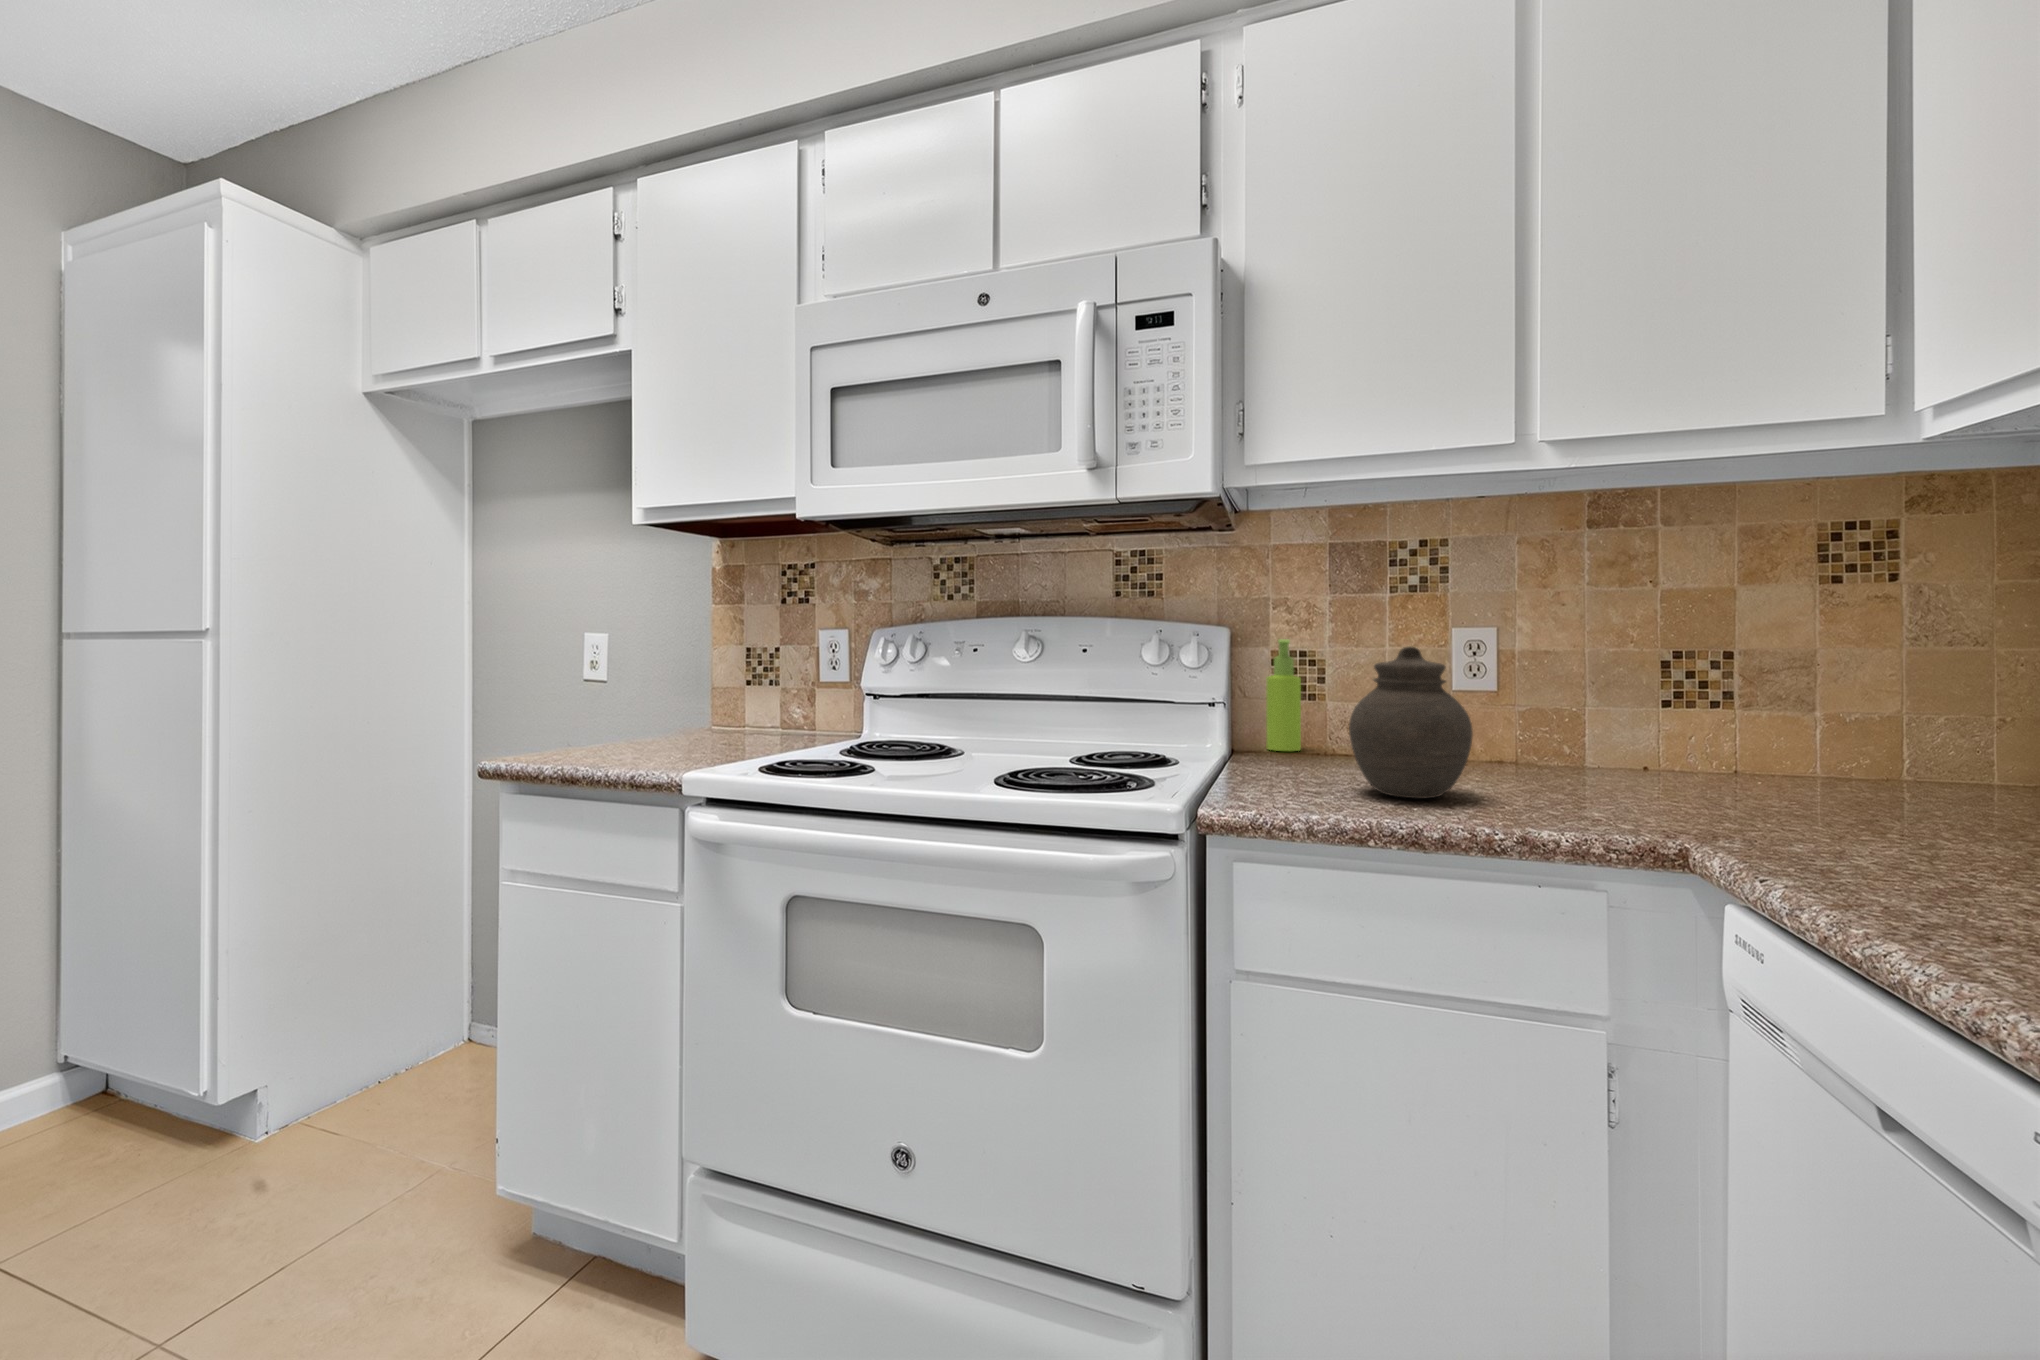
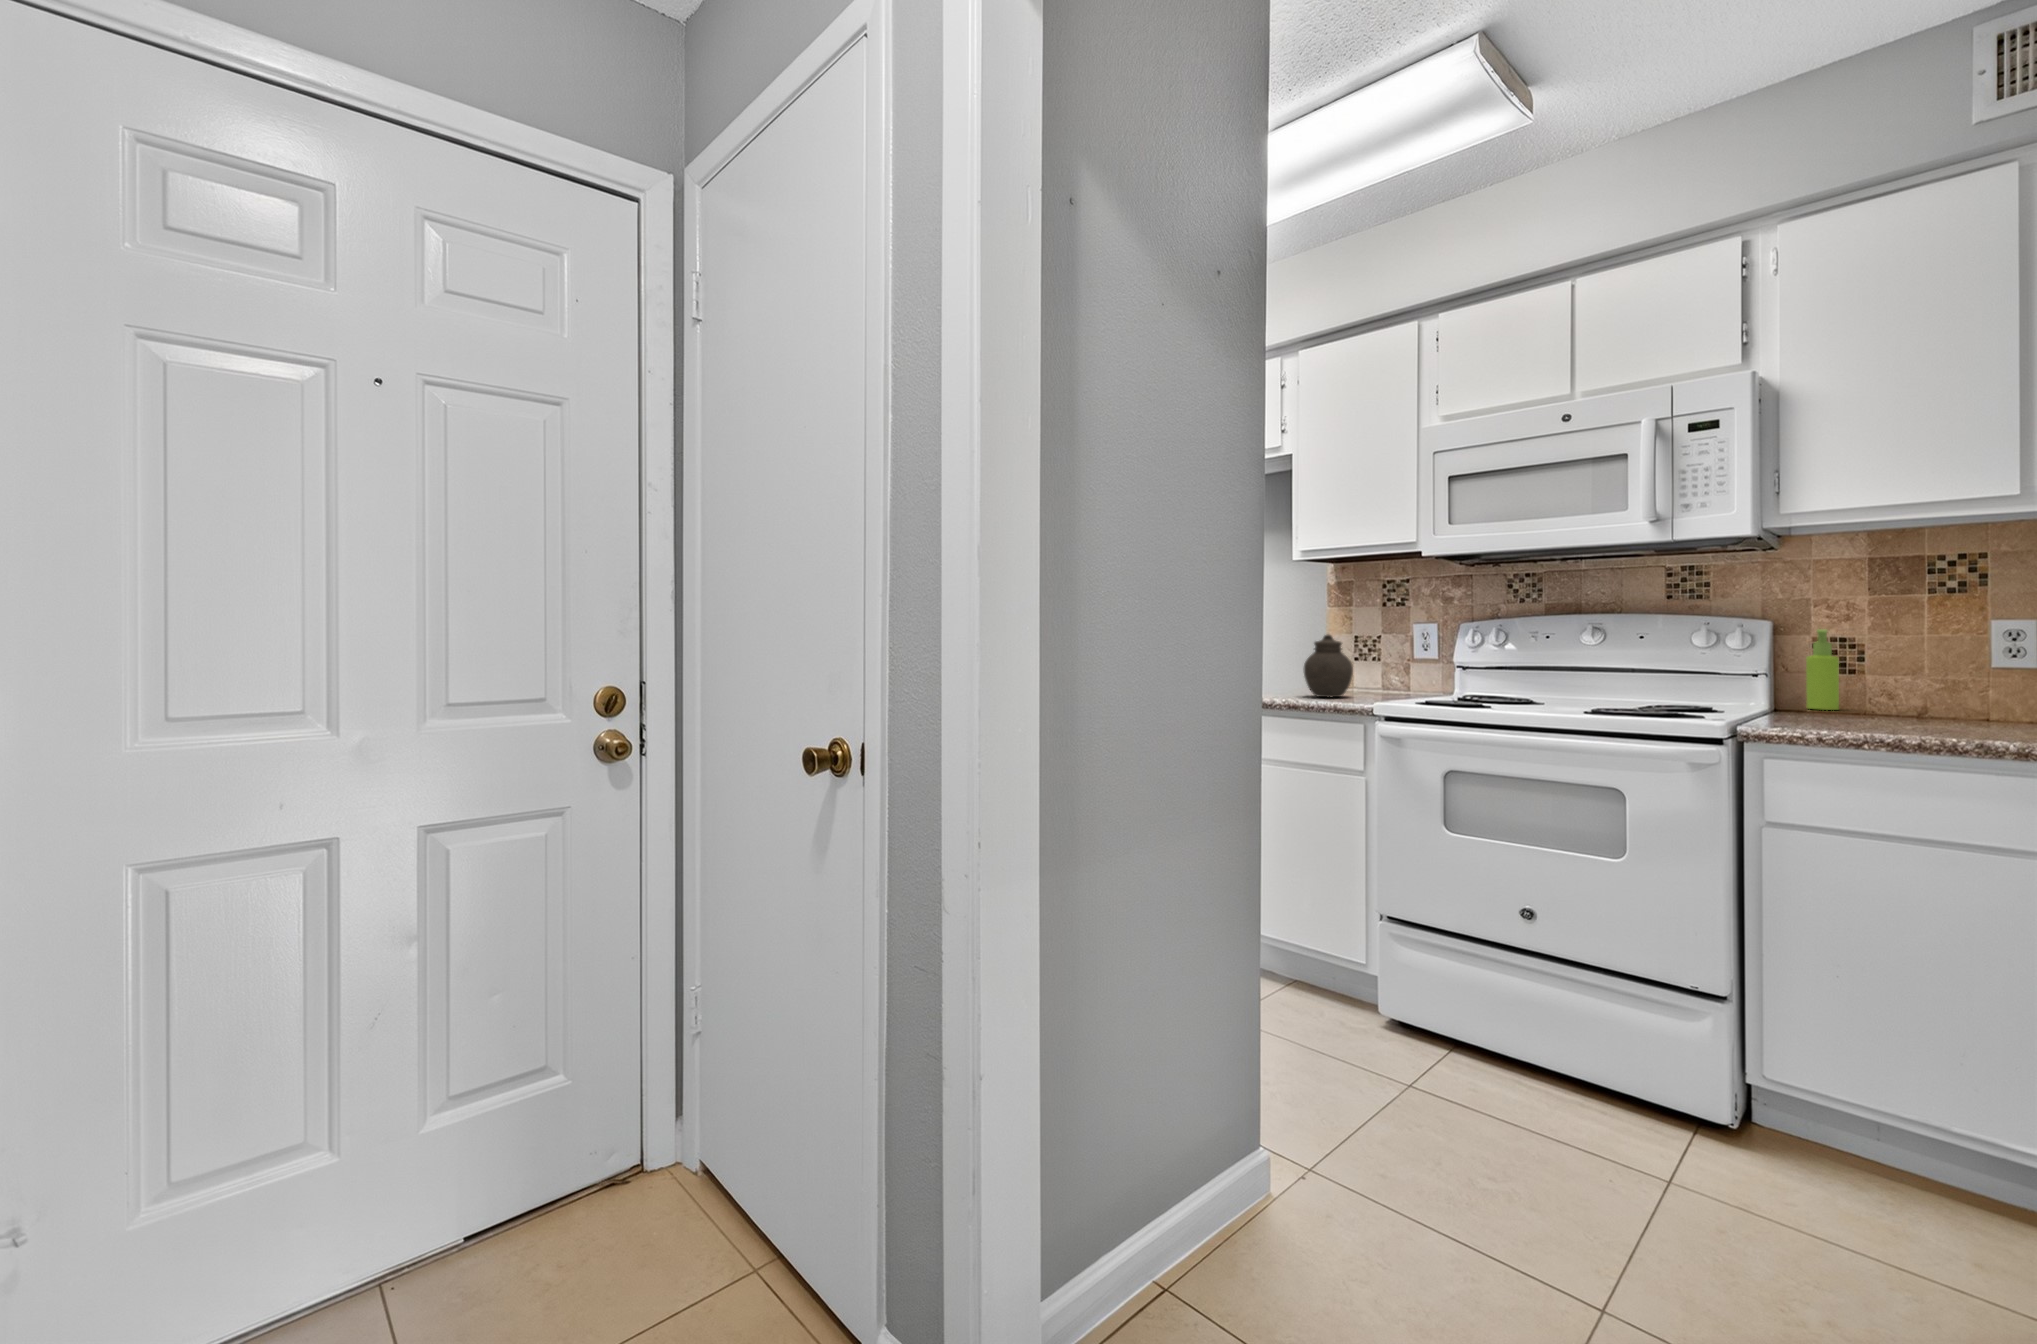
jar: present [1349,646,1473,798] -> present [1304,635,1353,697]

